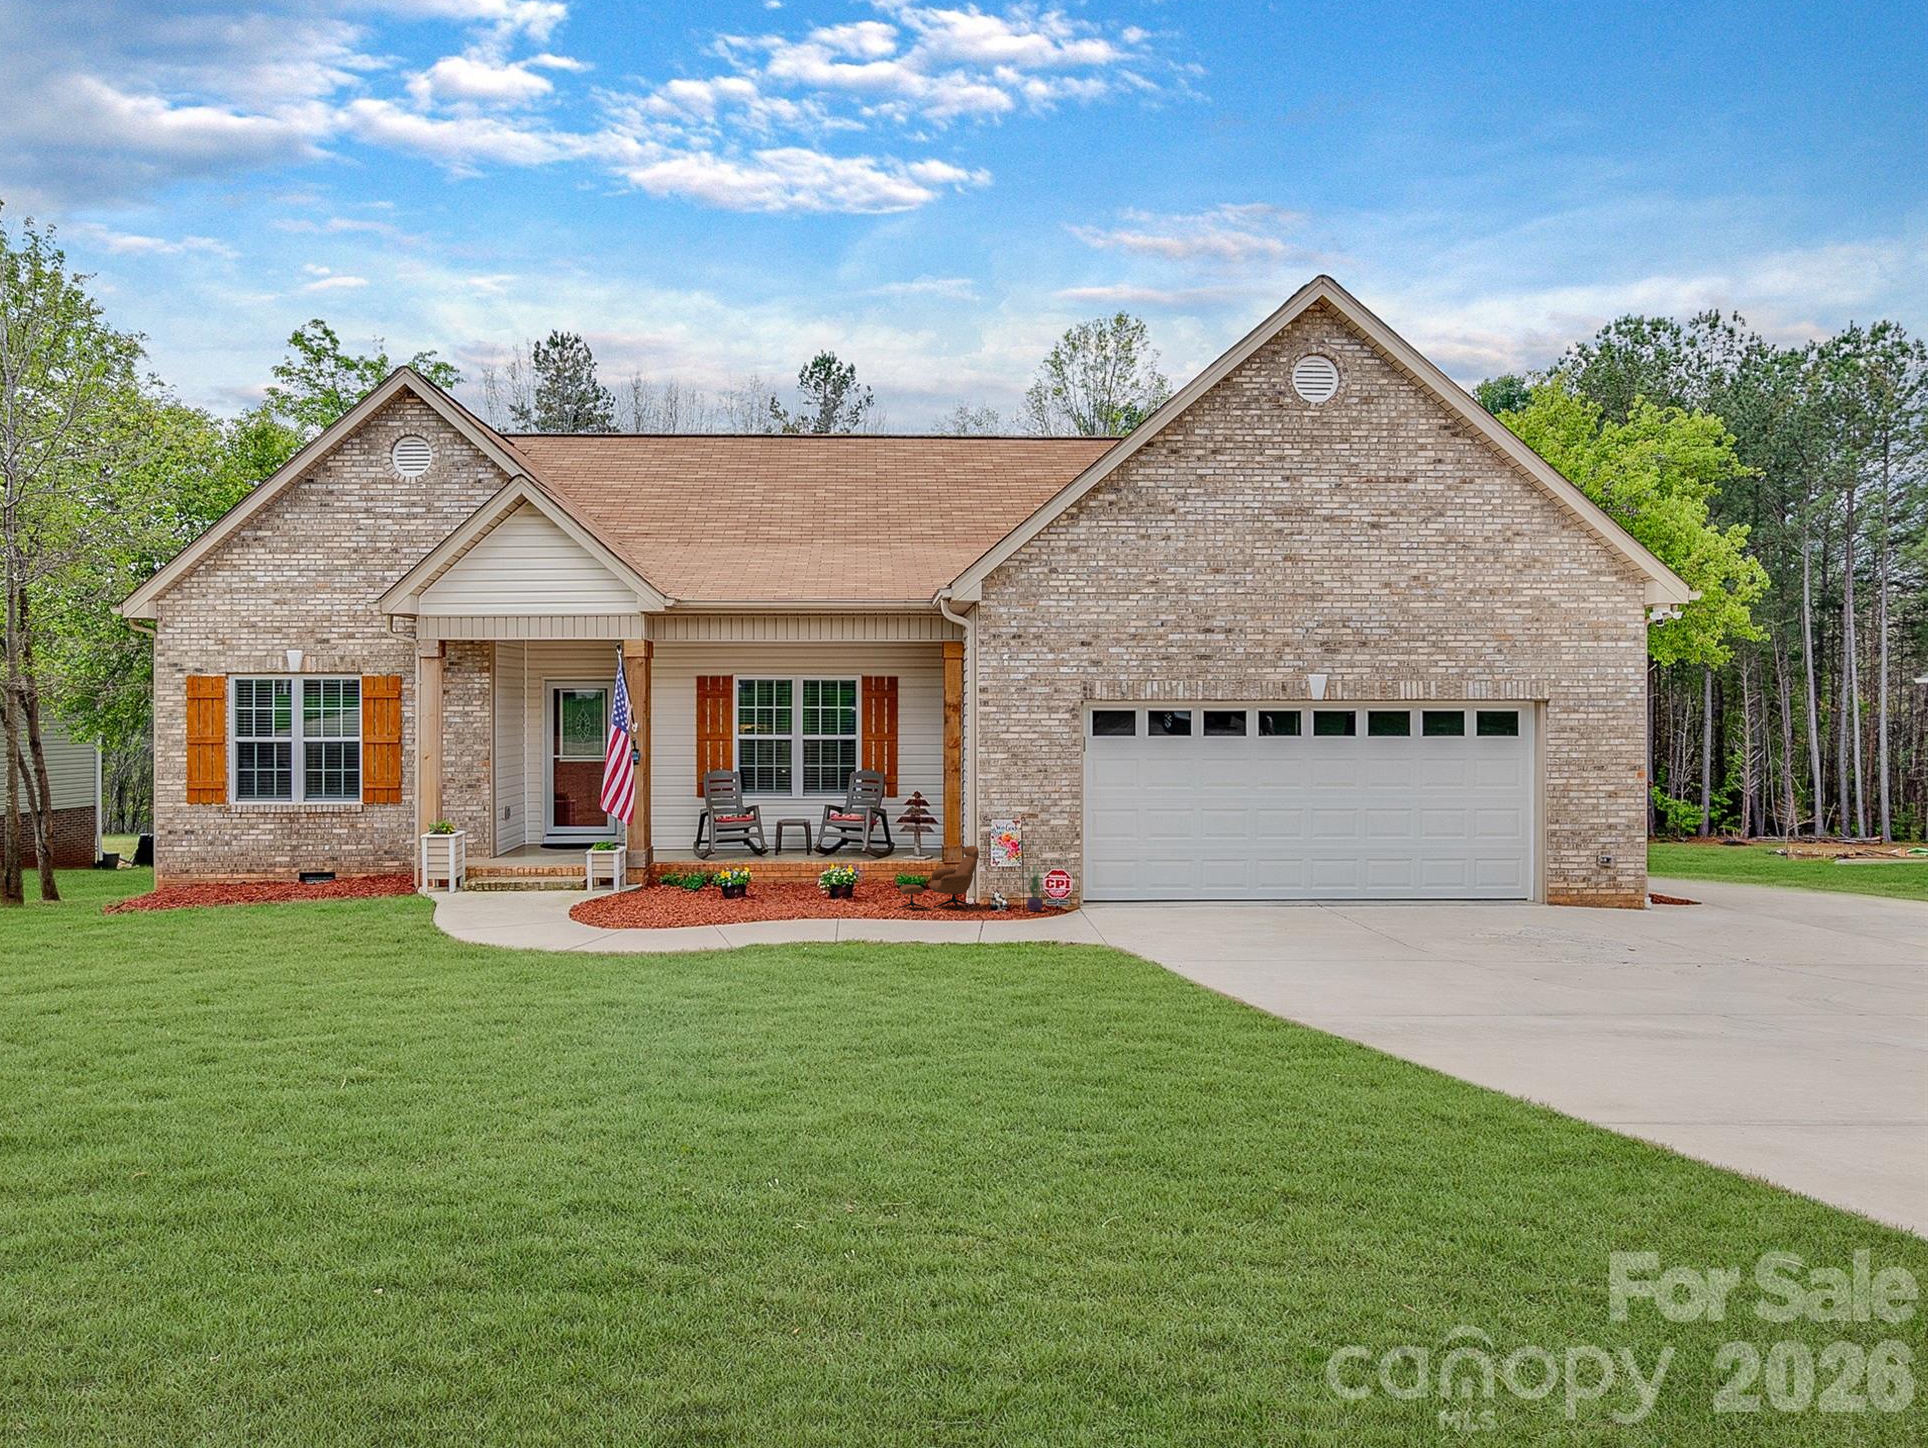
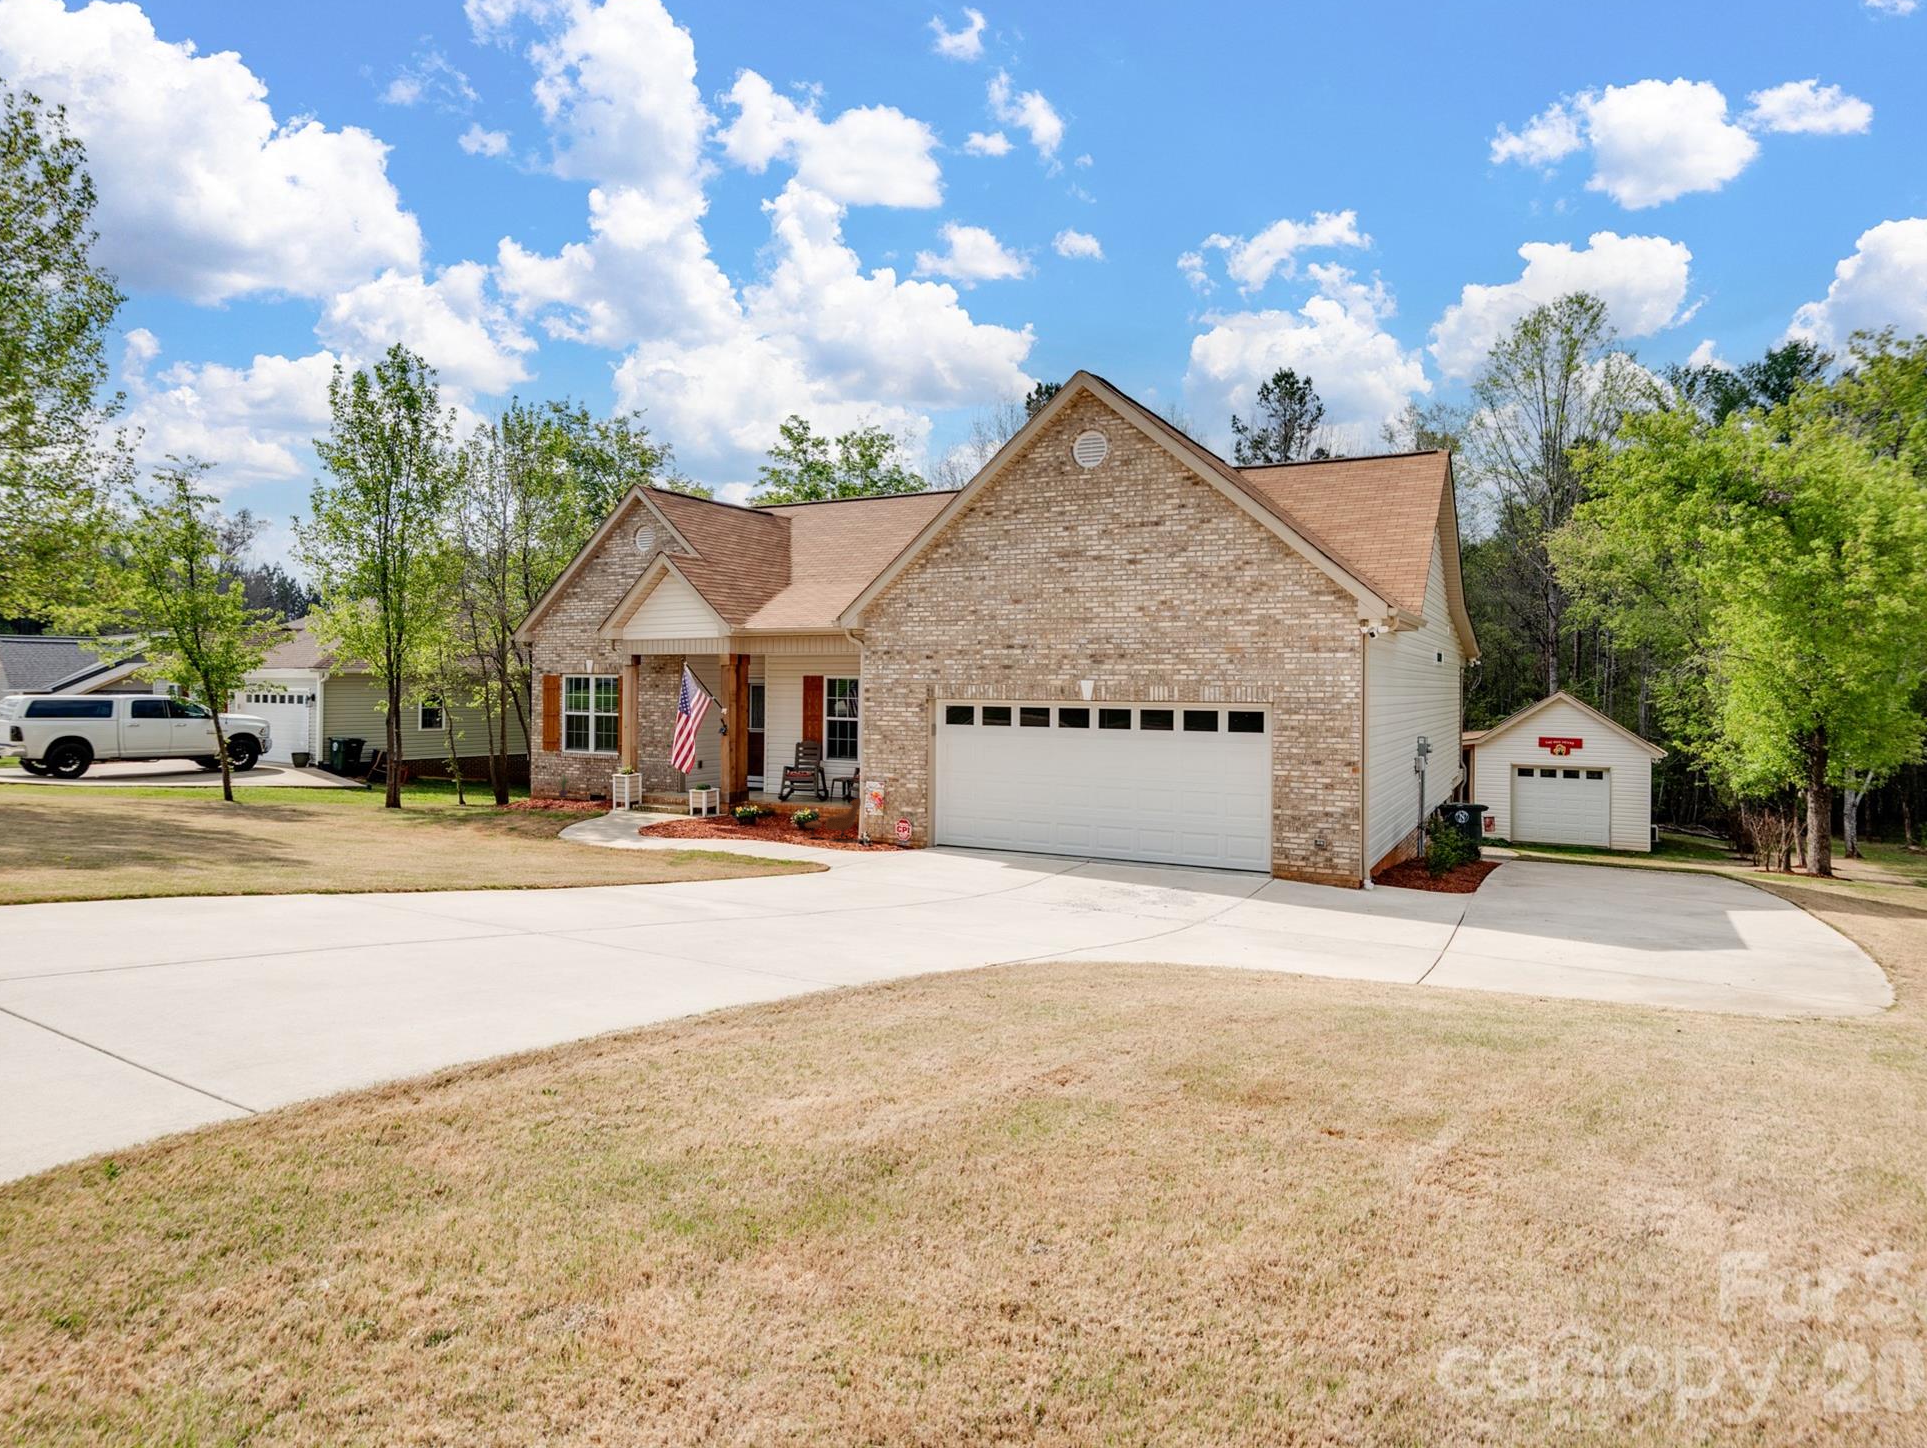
decorative plant: present [1027,866,1043,912] -> present [559,774,568,797]

